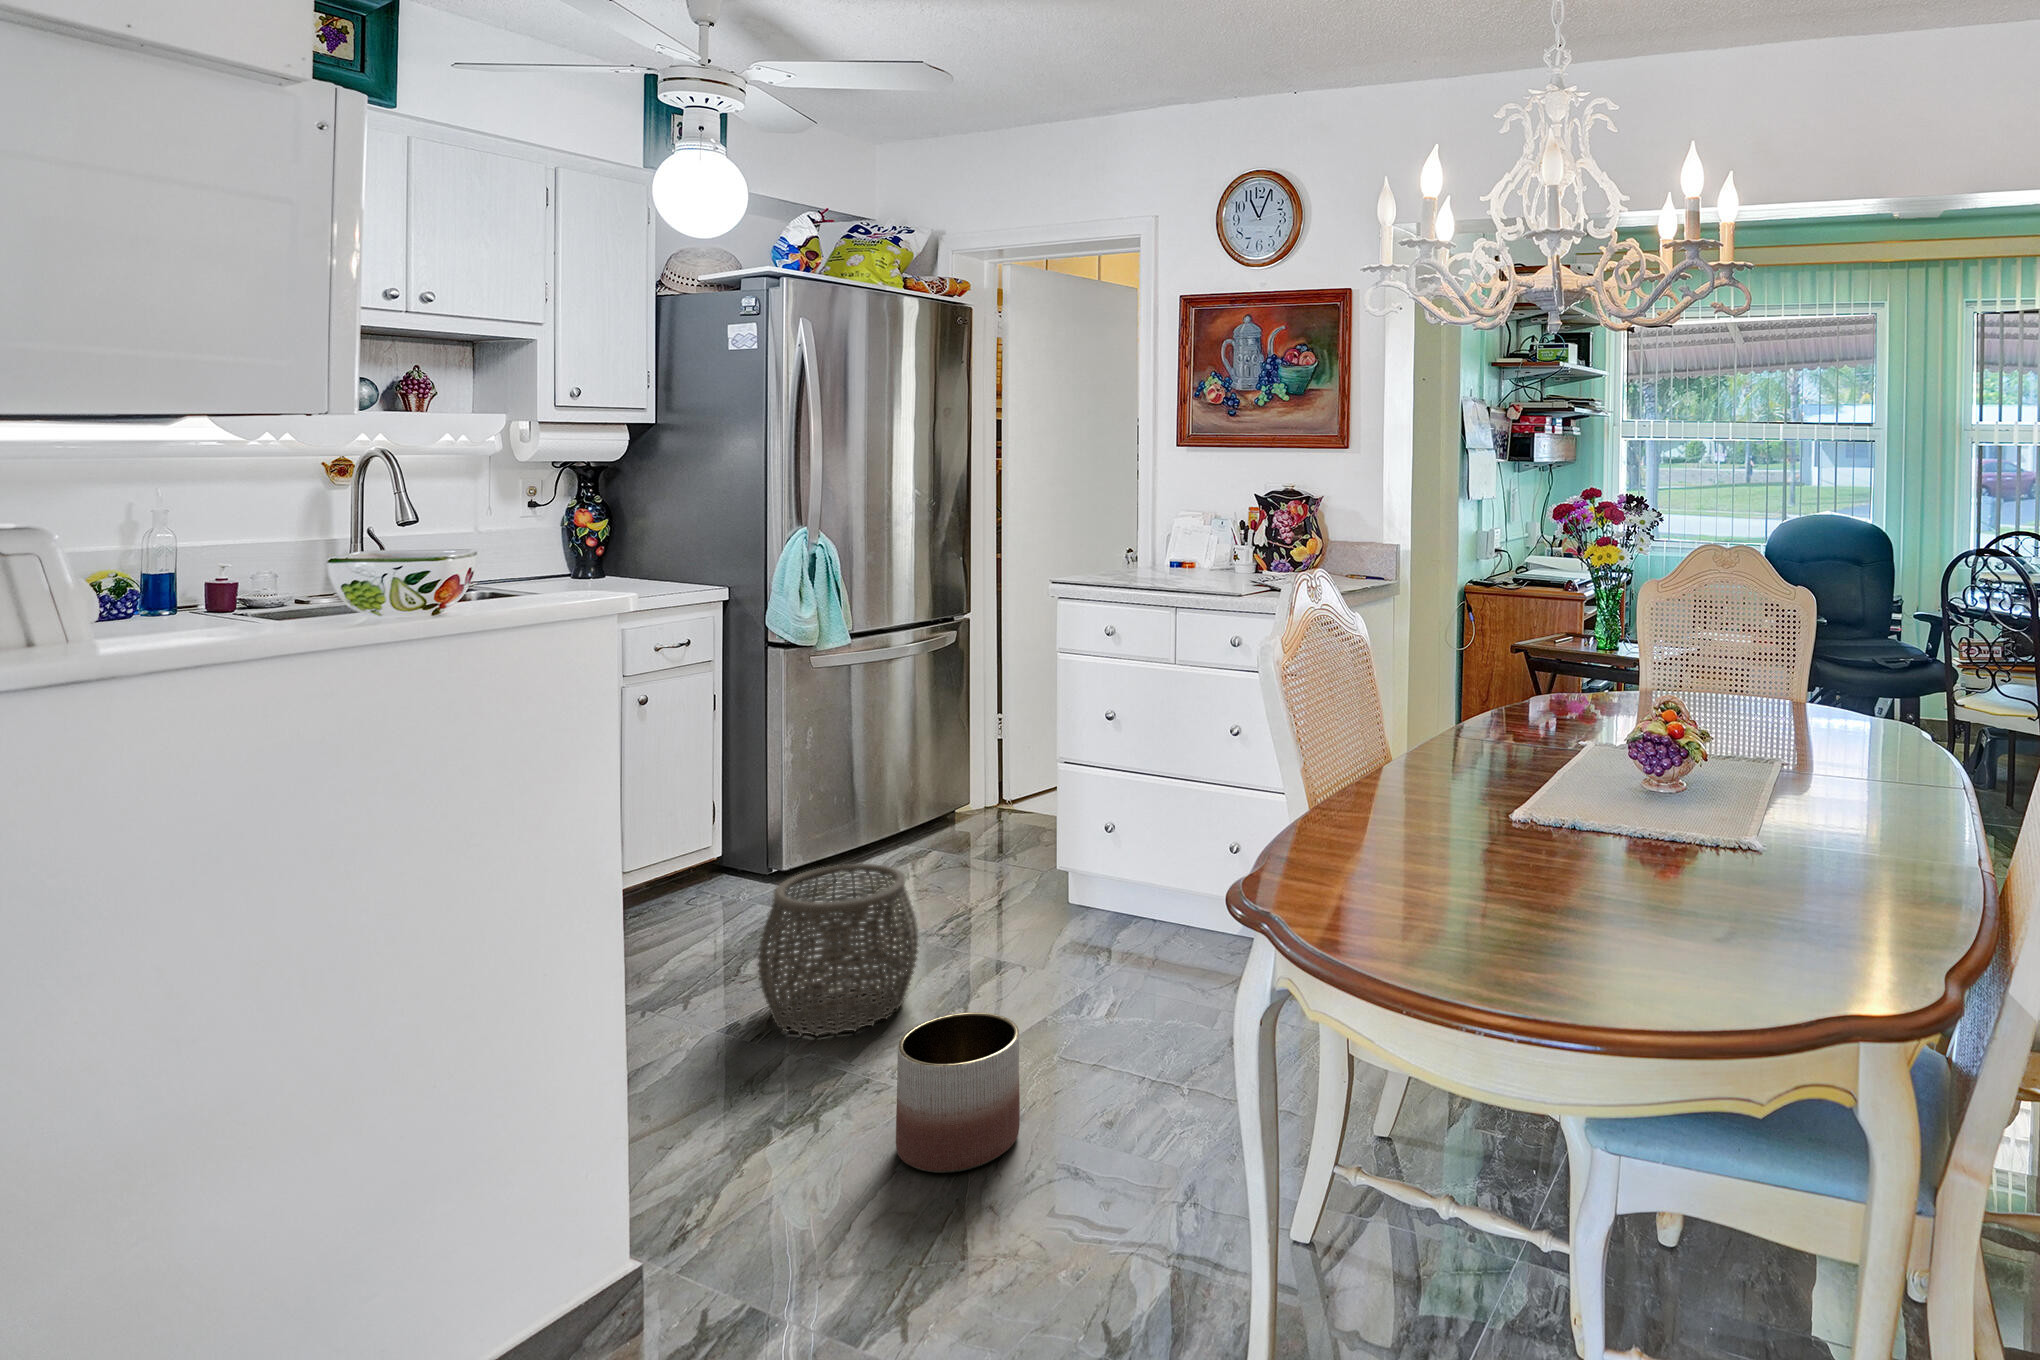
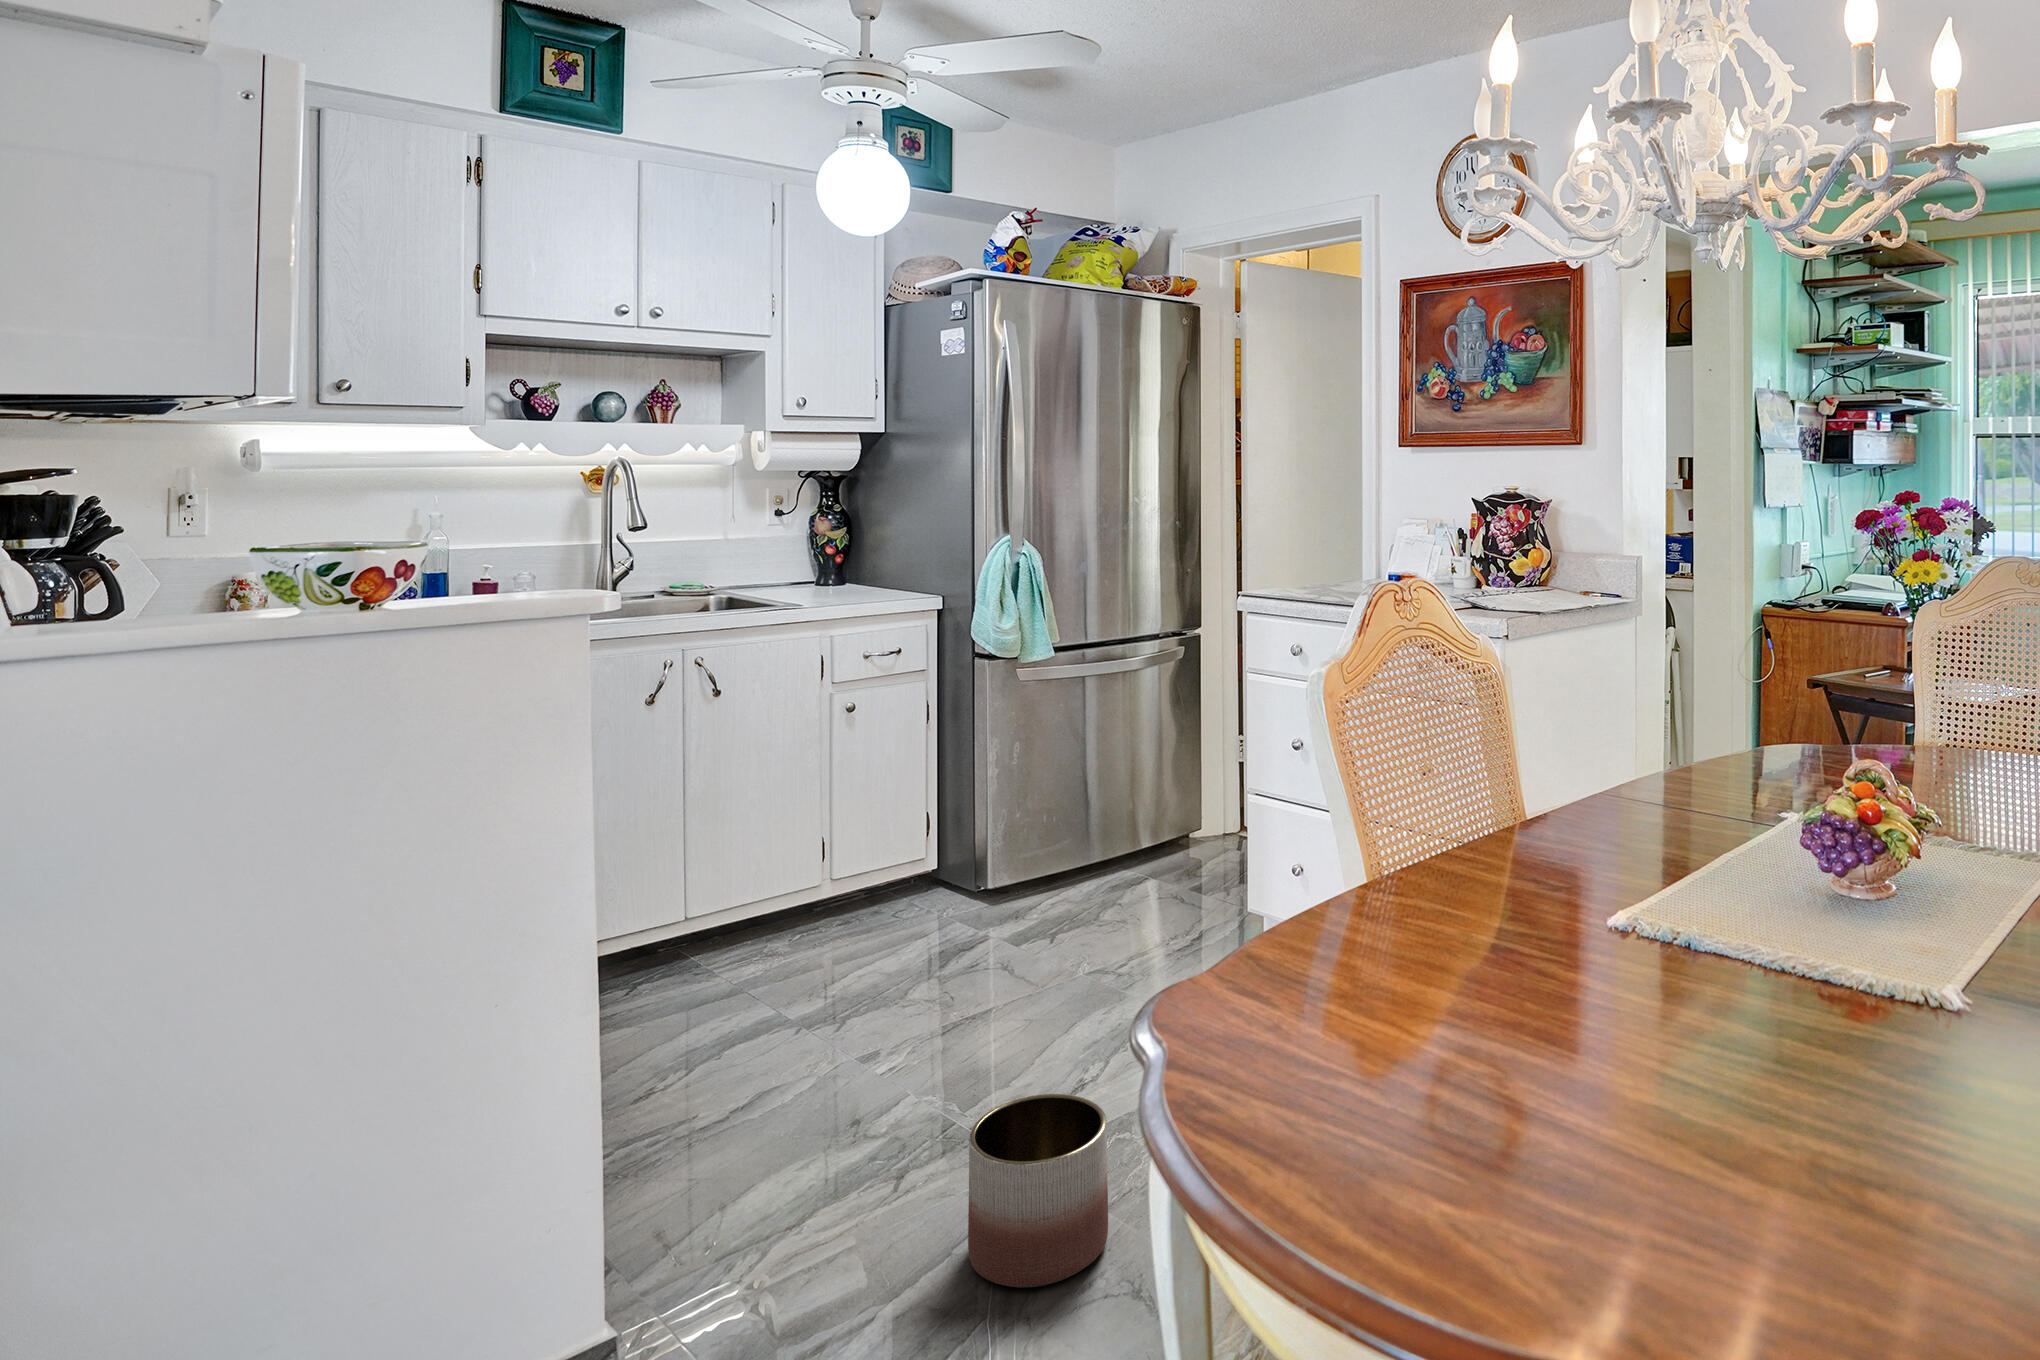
woven basket: present [757,864,920,1036] -> none [901,898,1071,1088]

